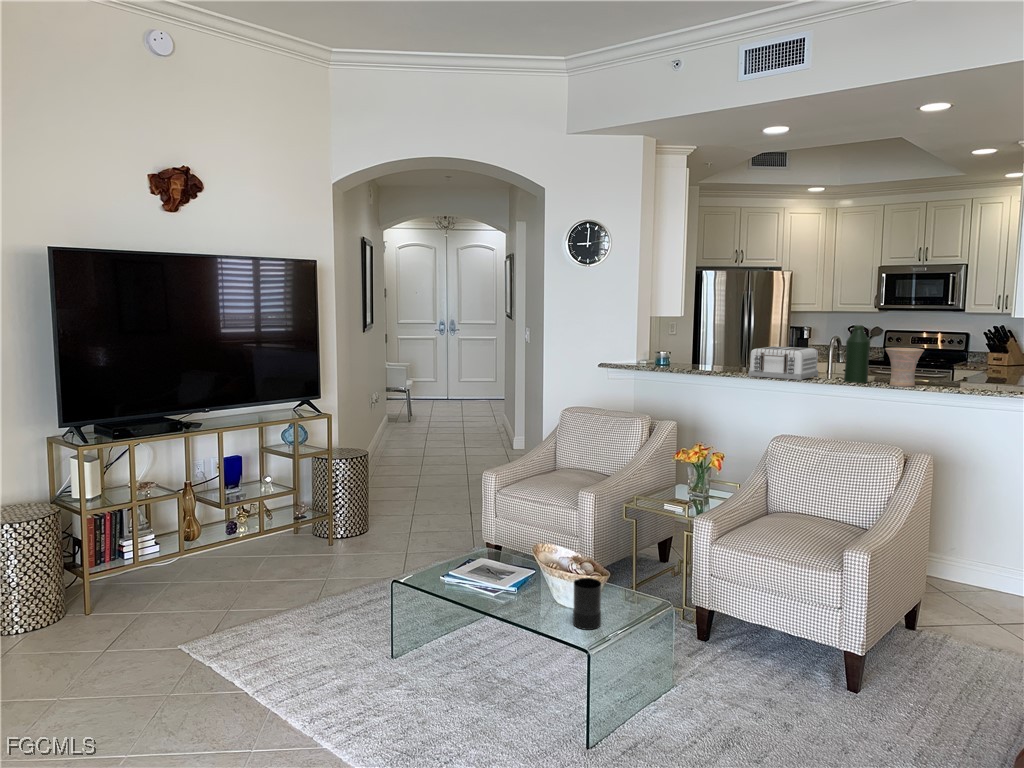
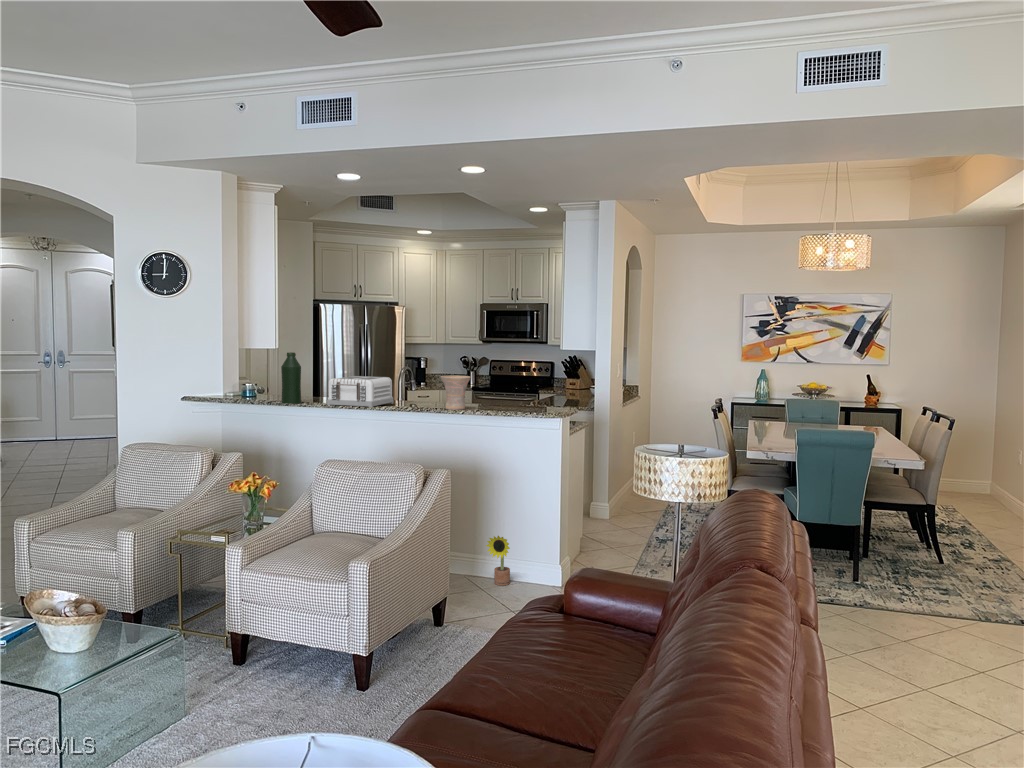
bottle: present [844,325,870,383] -> present [281,352,301,404]
decorative plant: none [947,534,983,593] -> present [486,536,510,585]
candle: present [571,578,601,630] -> none [36,622,76,678]

